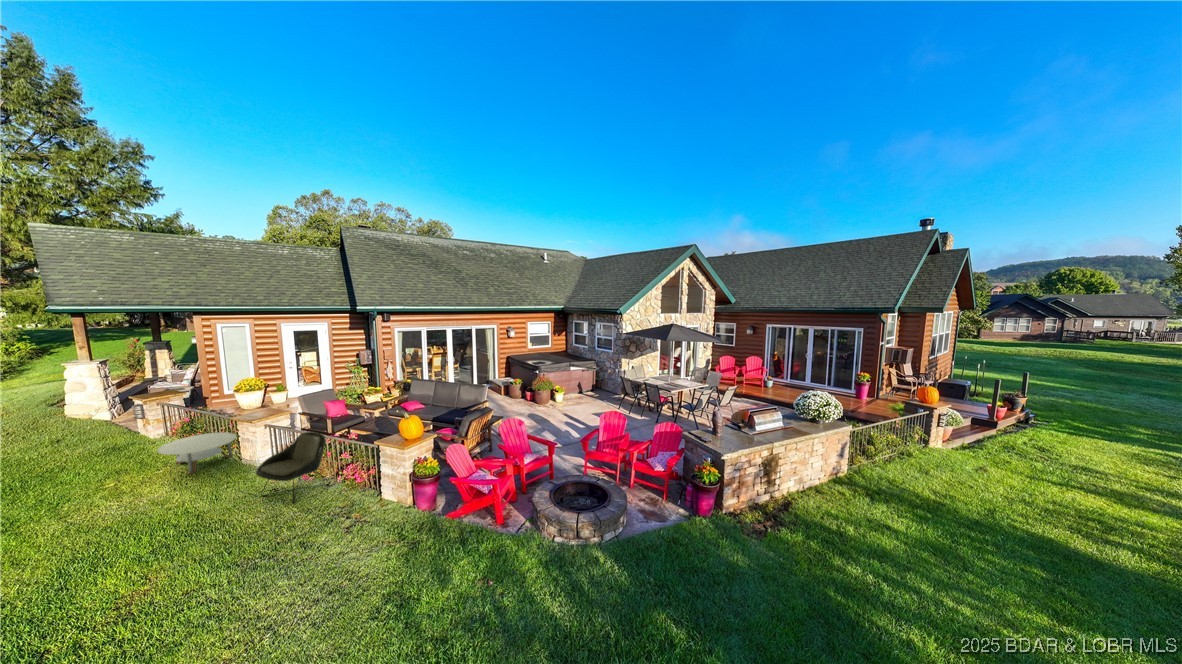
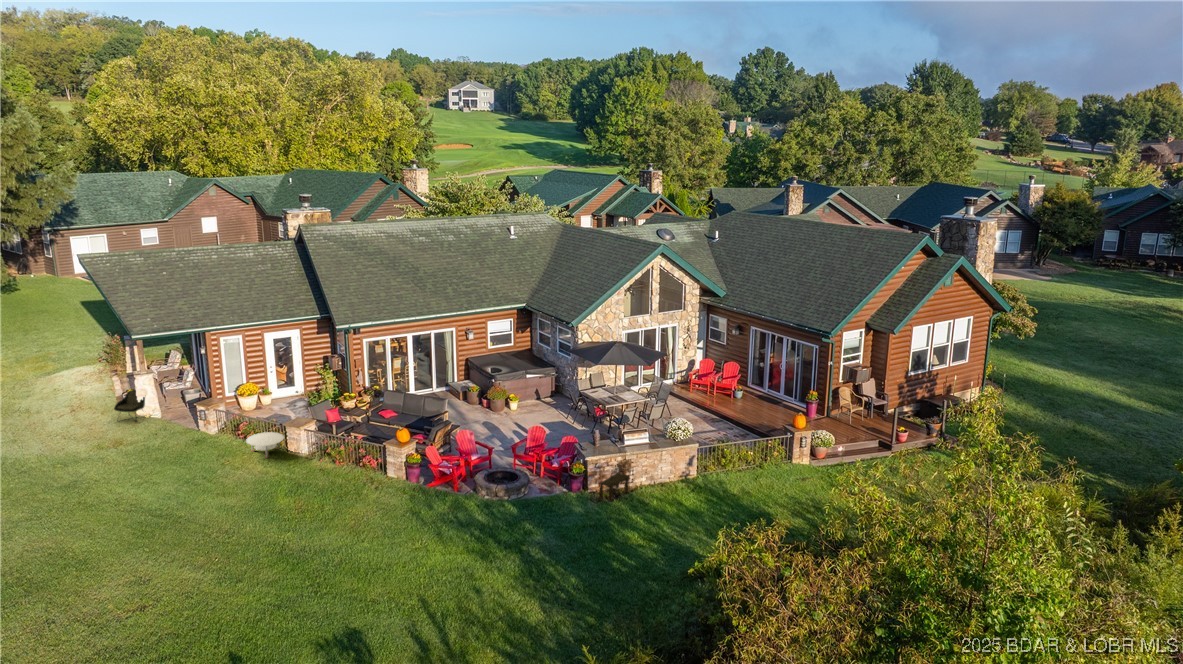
lounge chair: present [256,432,330,503] -> present [114,390,145,422]
bench: none [753,476,788,533] -> present [599,473,629,502]

